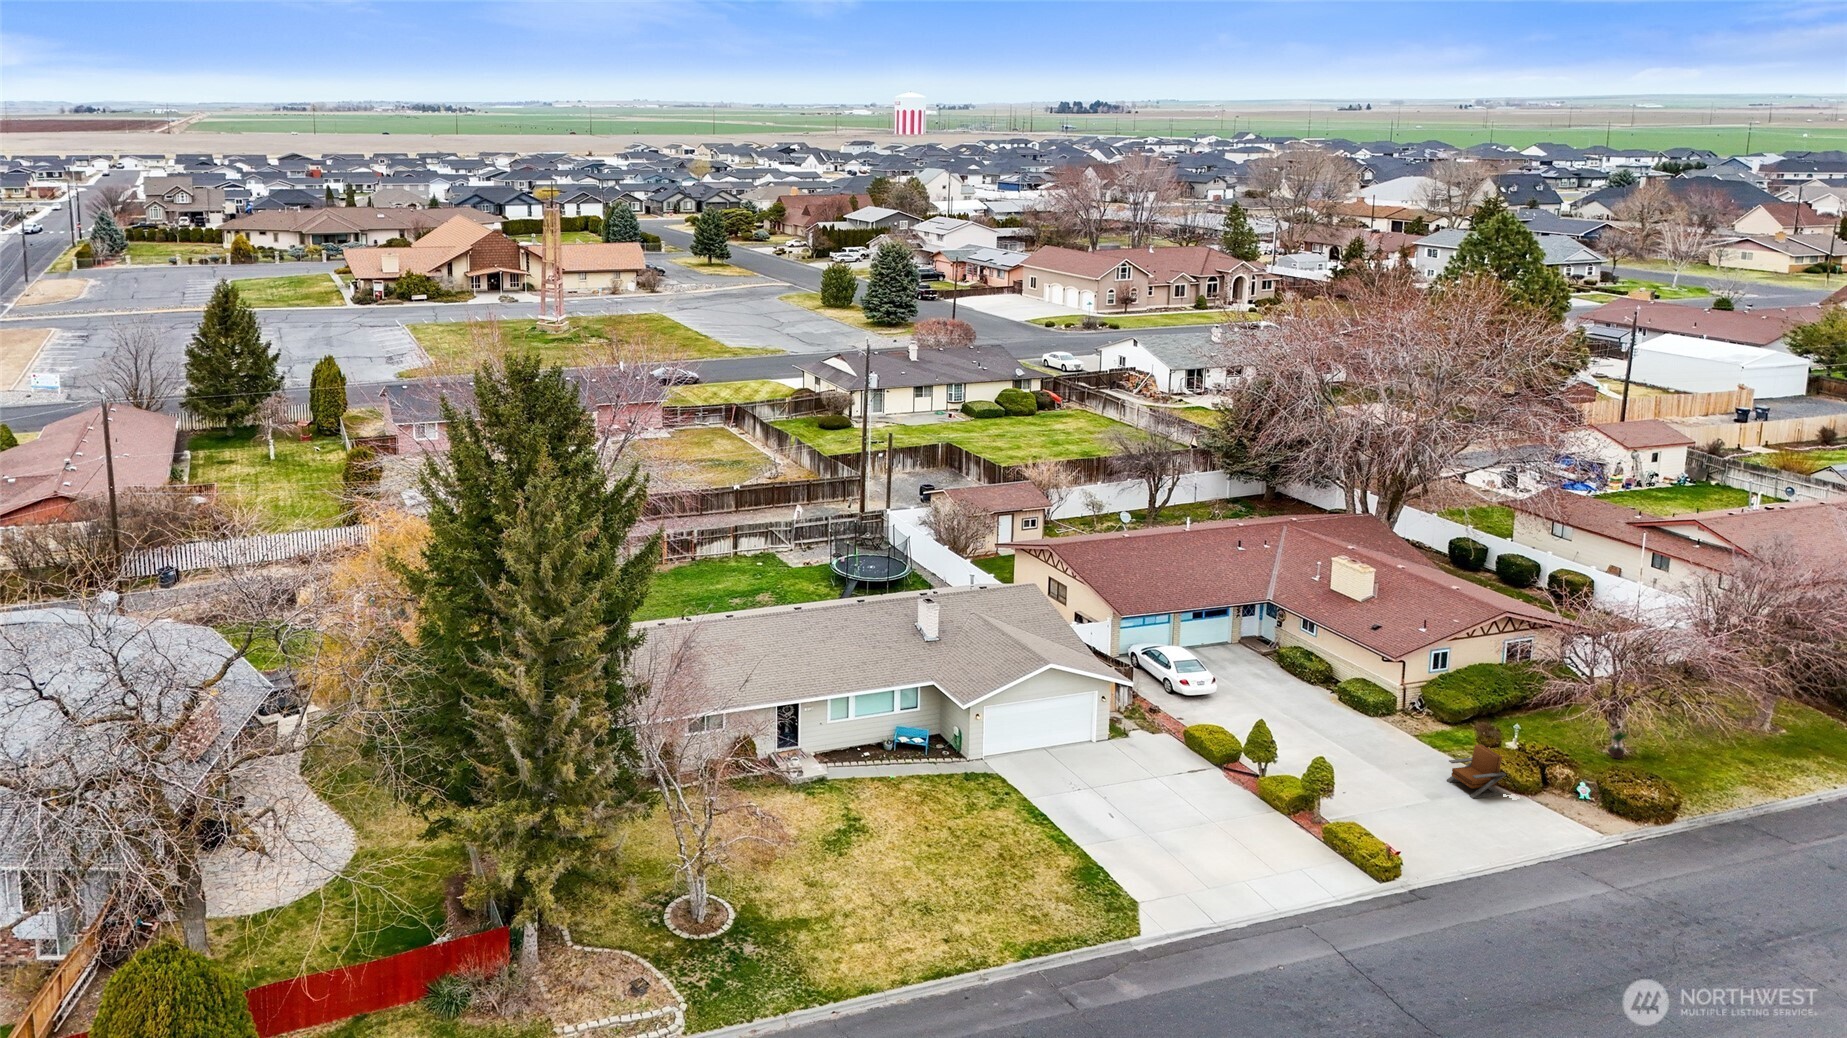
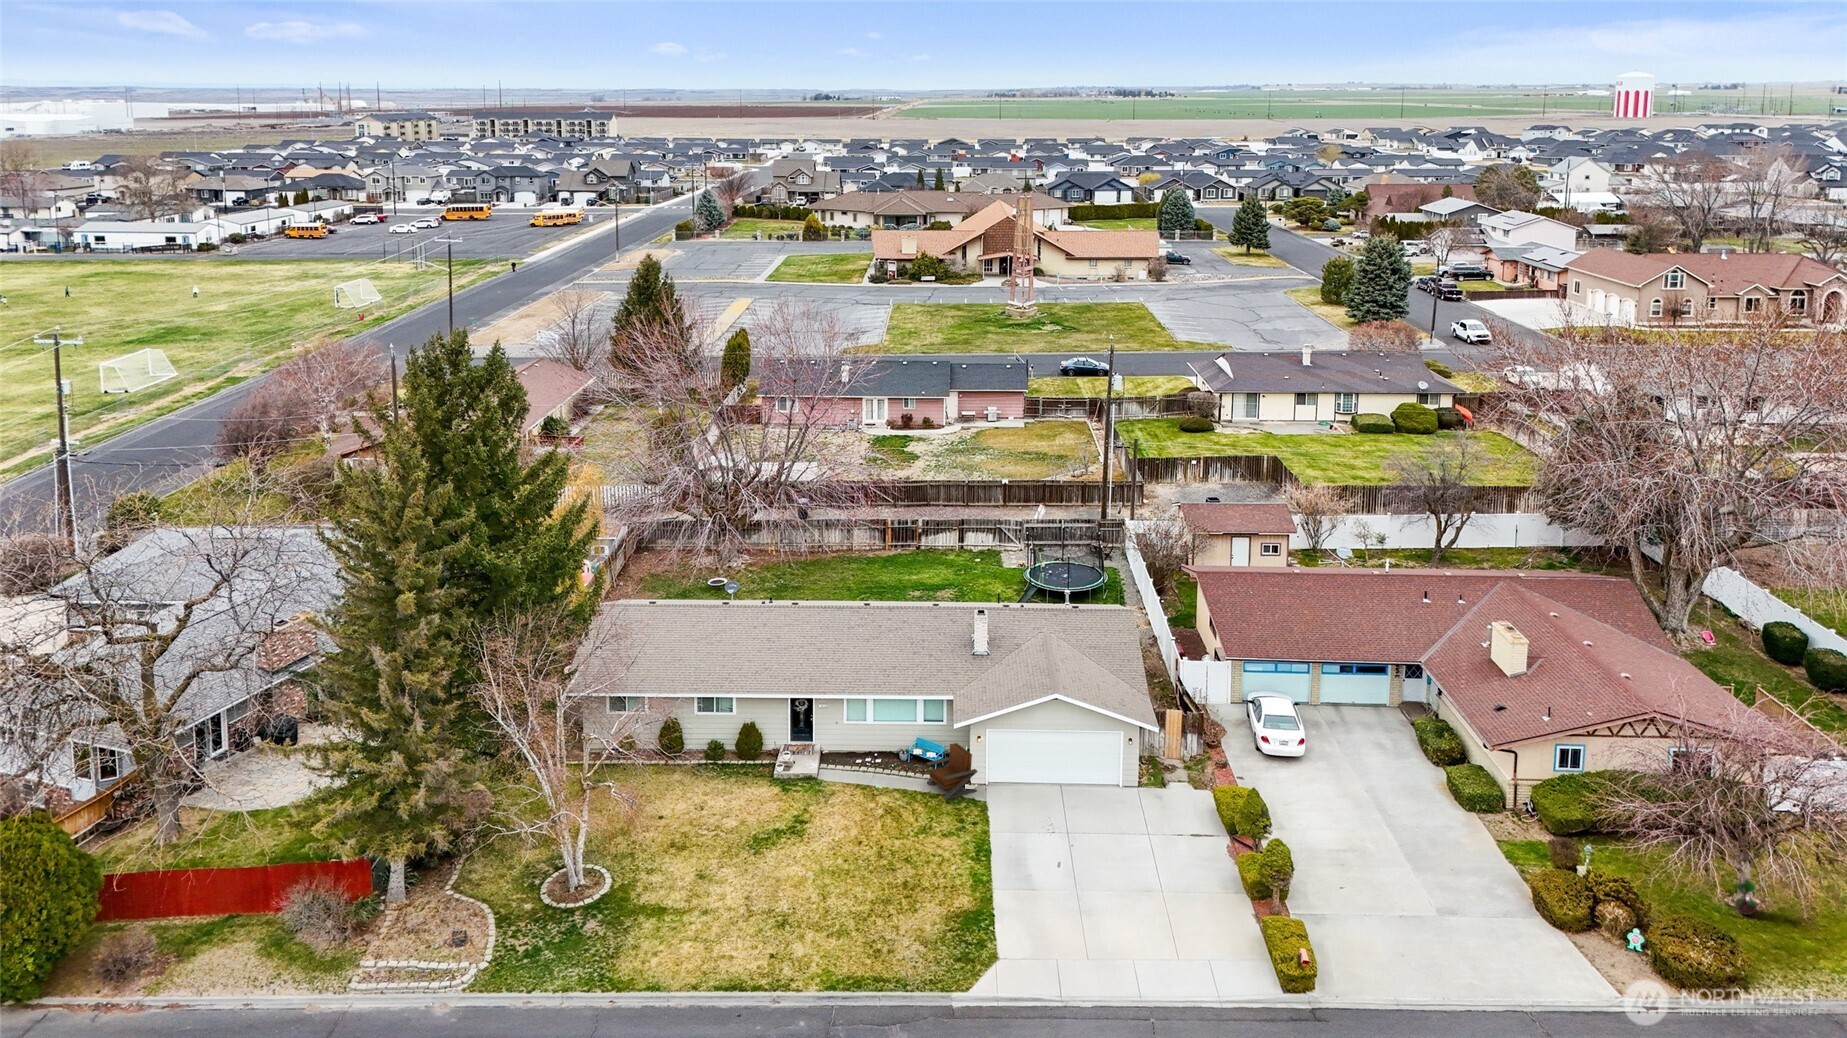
lounge chair: present [1446,745,1506,798] -> present [927,743,977,799]

